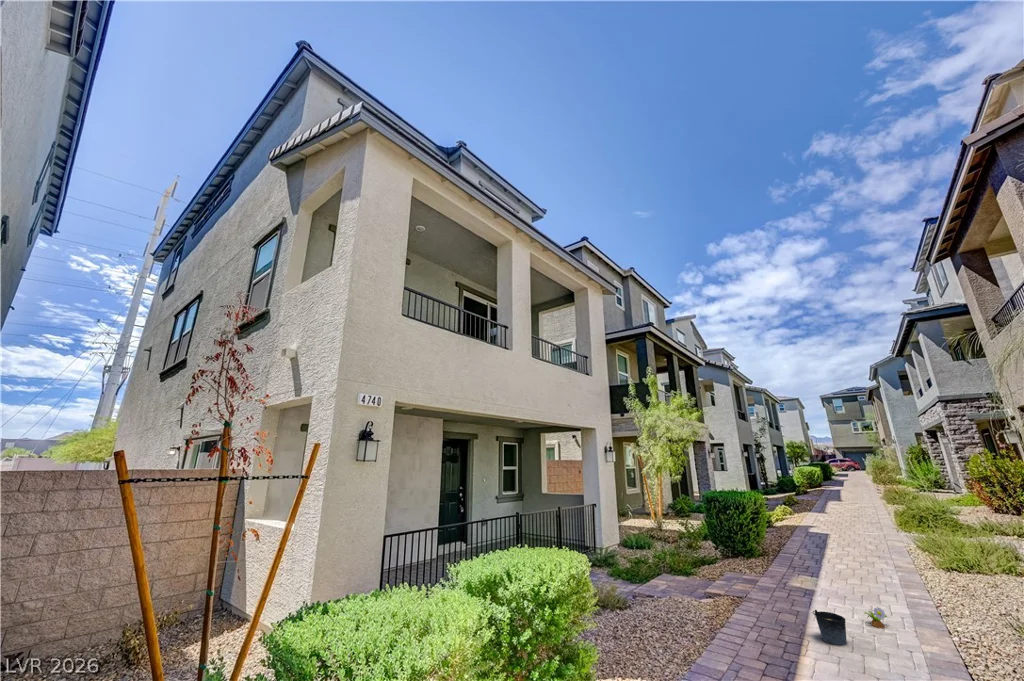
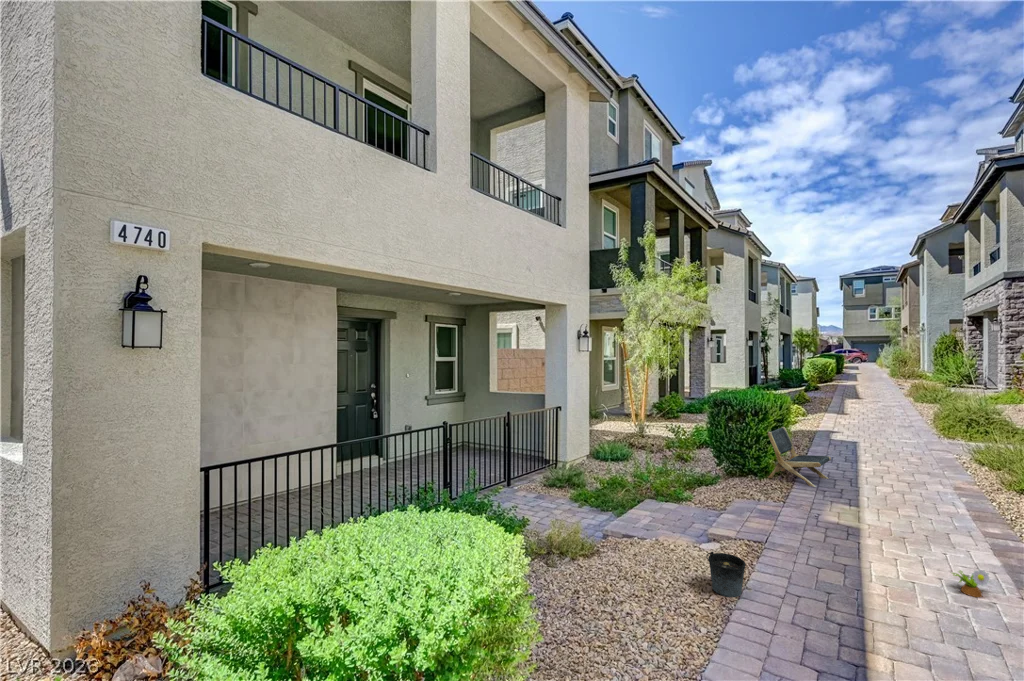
lounge chair: none [749,519,803,567] -> present [768,427,831,487]
bucket: present [812,610,847,646] -> present [706,552,746,597]

